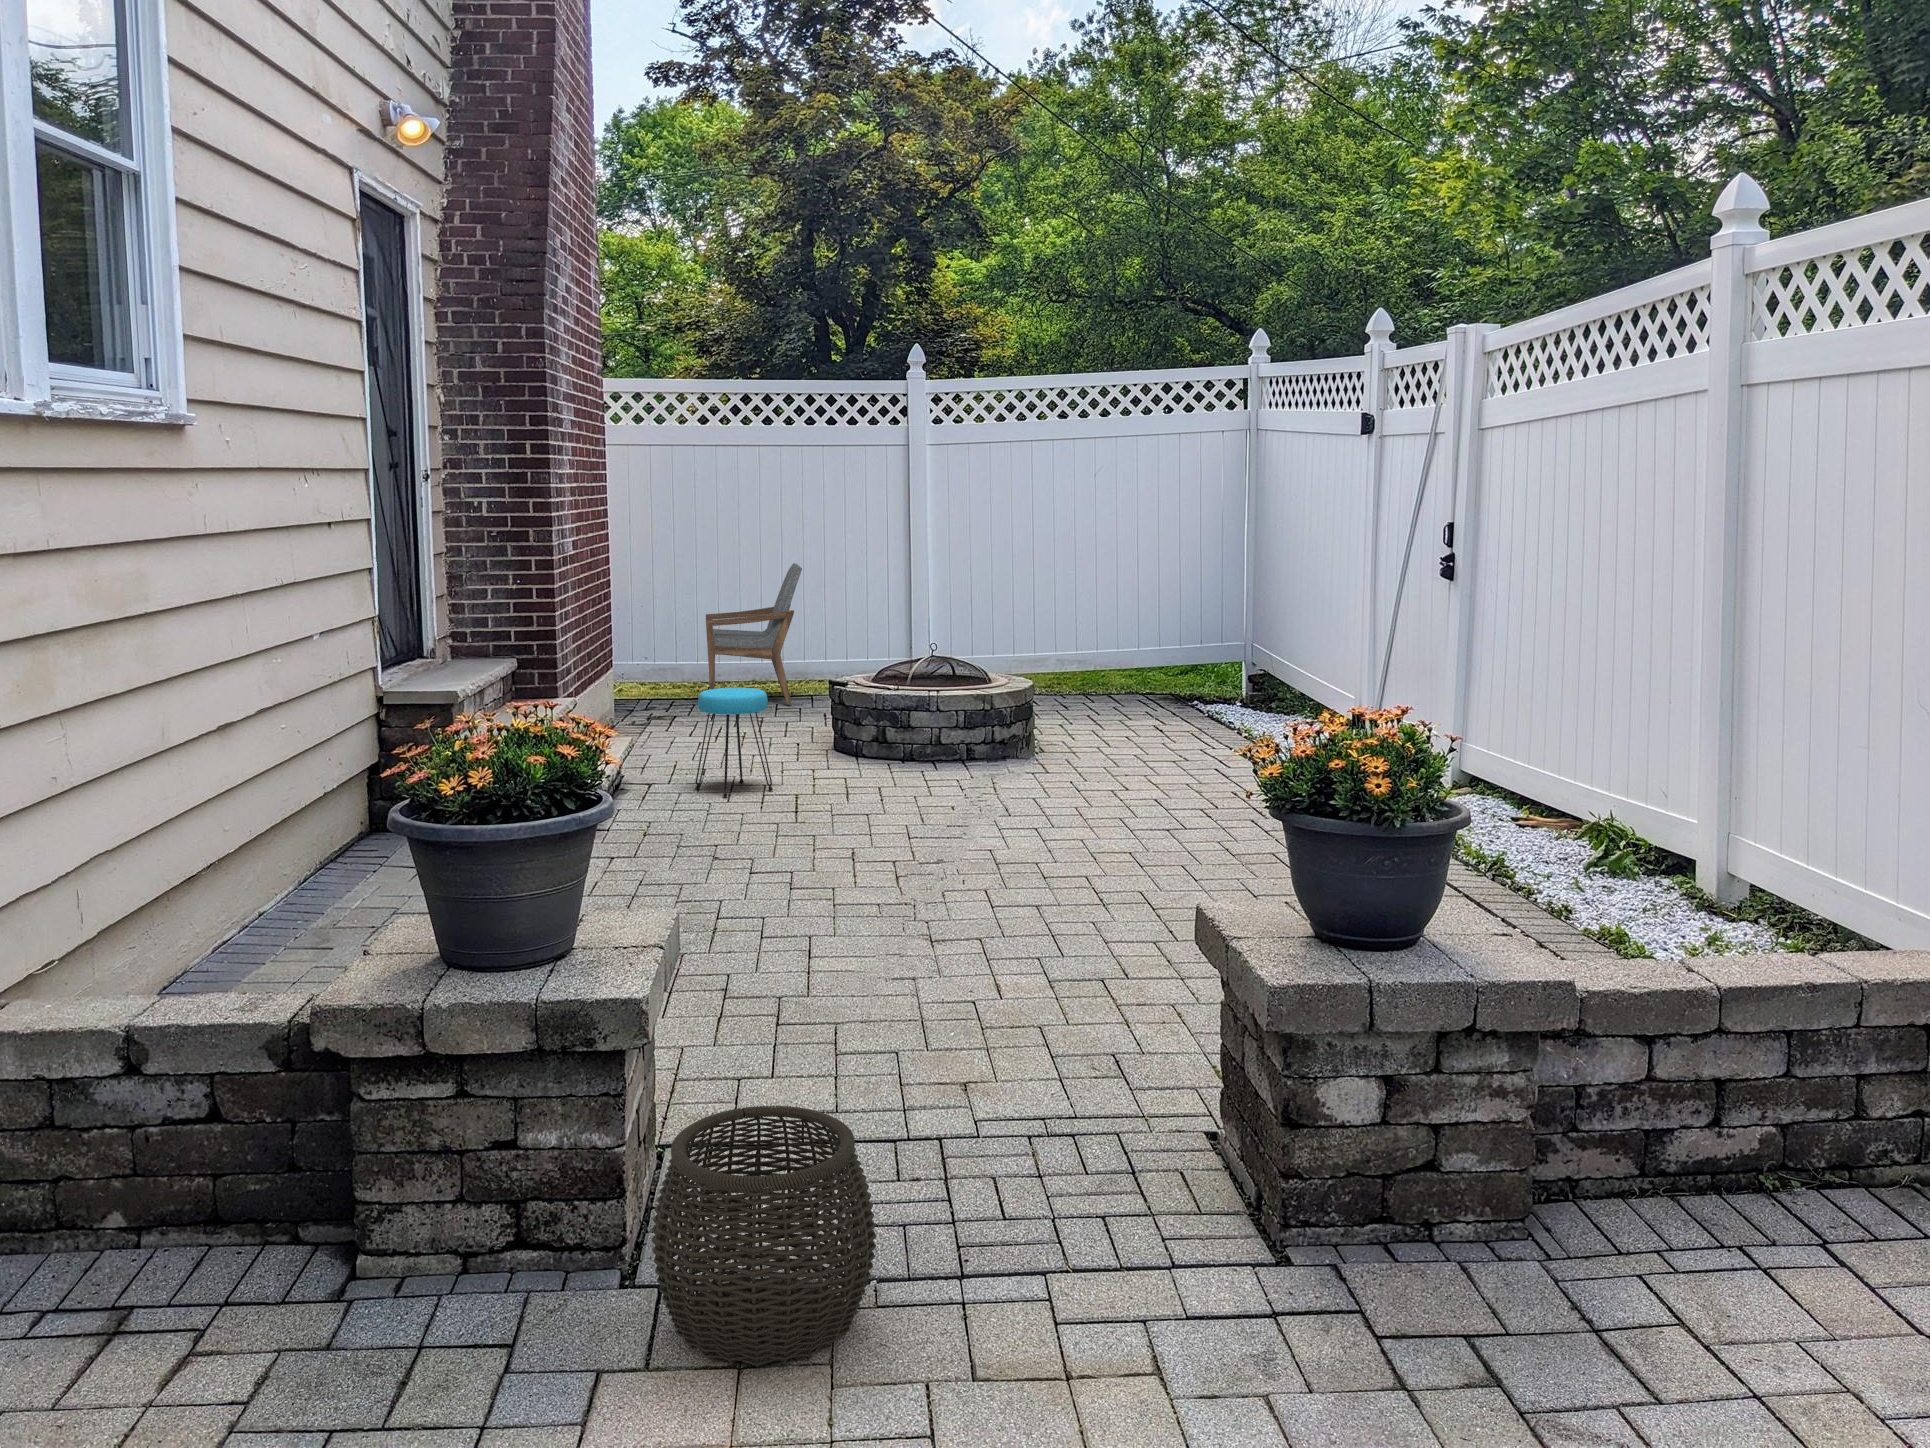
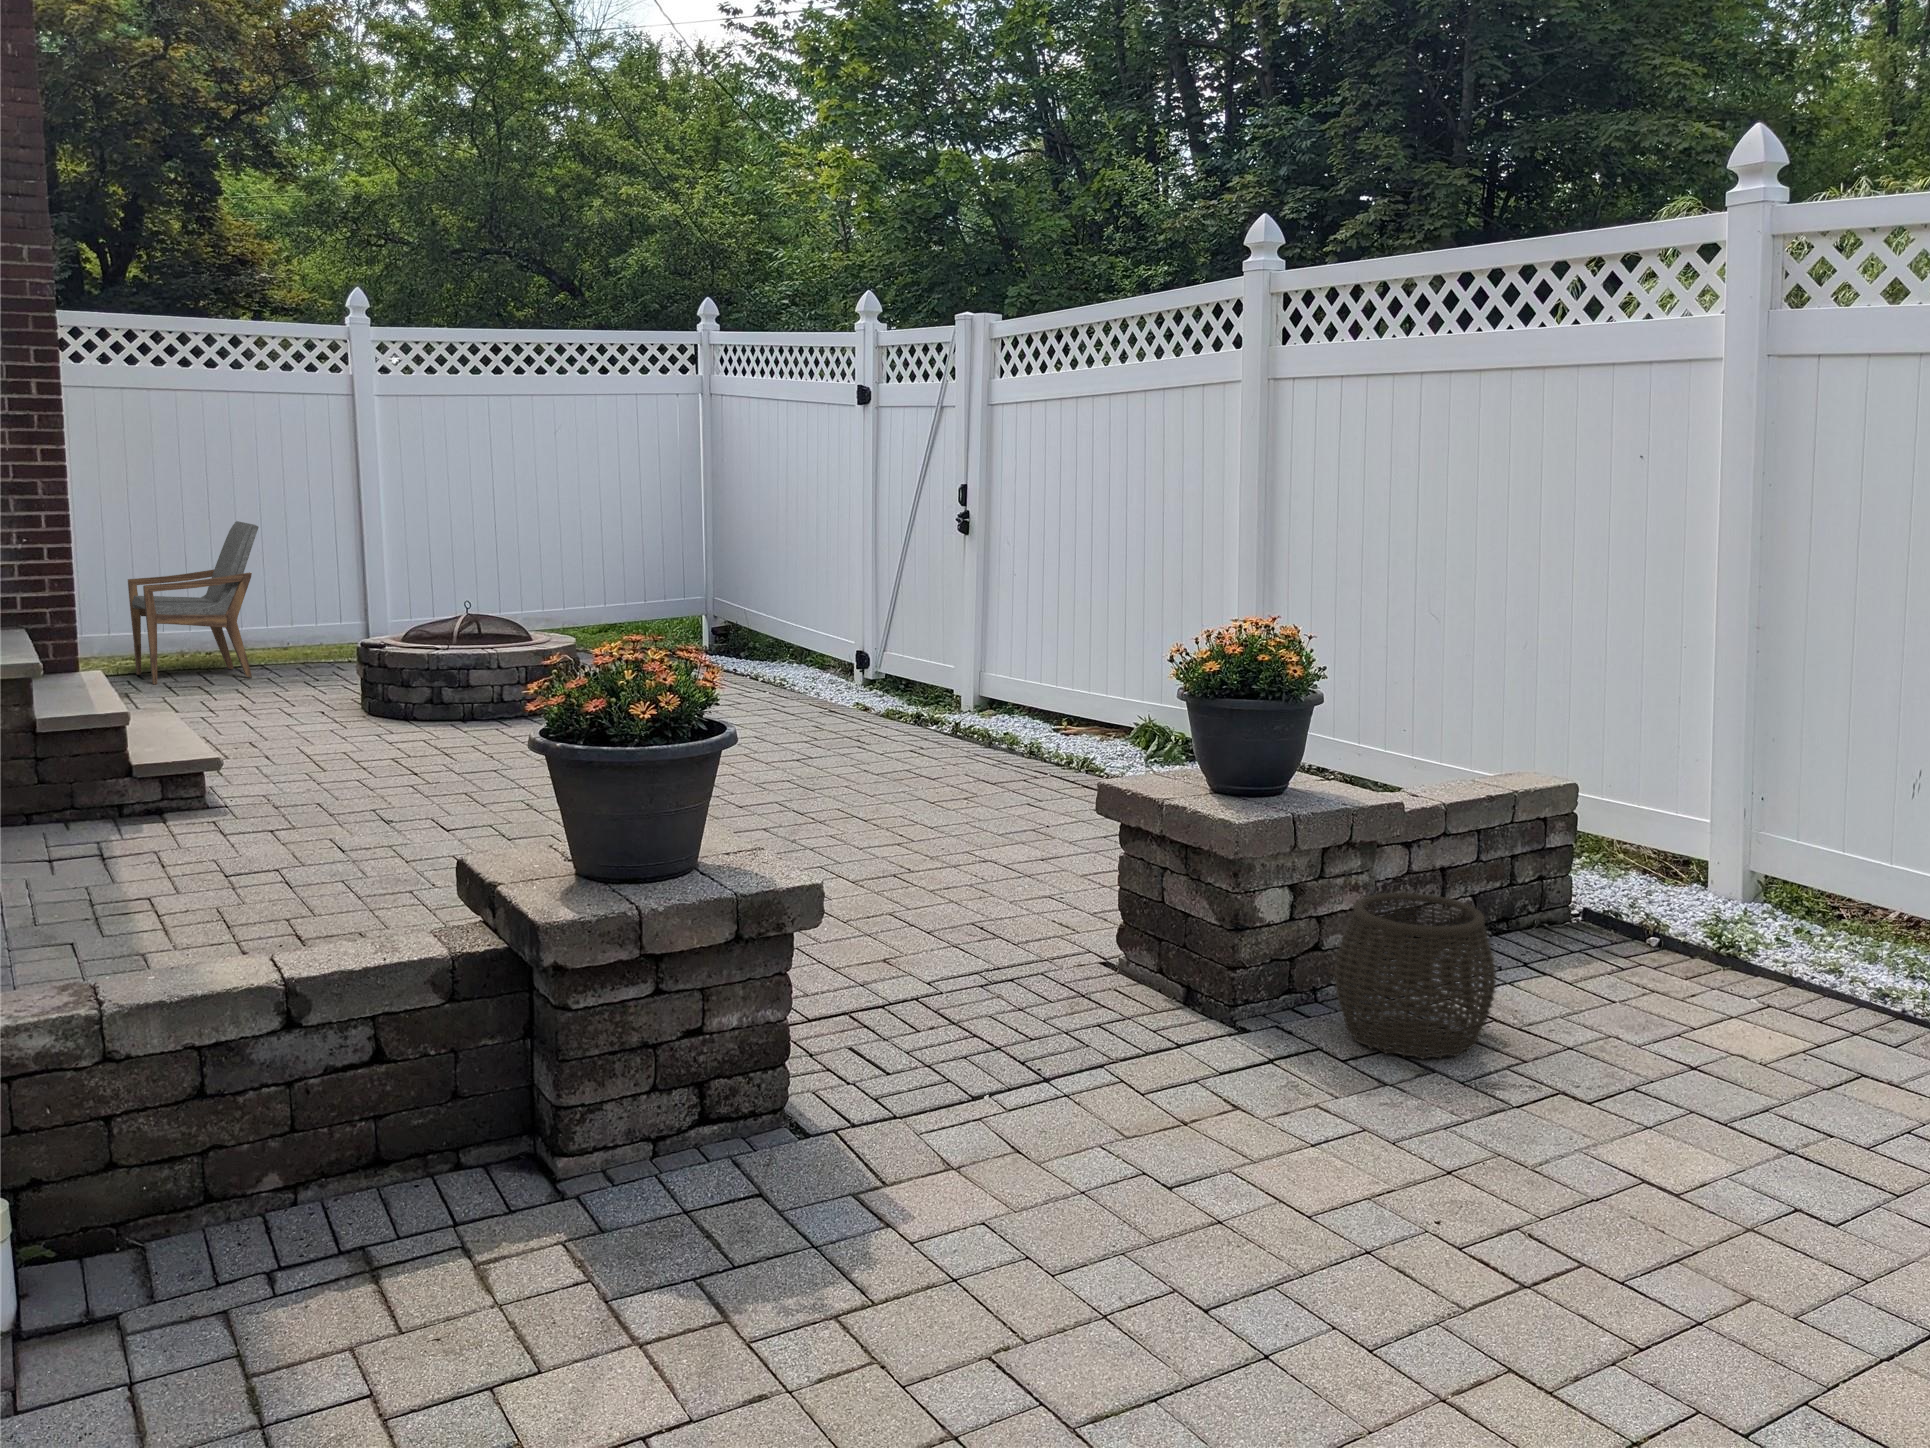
stool: present [695,688,773,797] -> none [262,651,356,768]
woven basket: present [652,1106,876,1367] -> present [1334,893,1496,1059]

